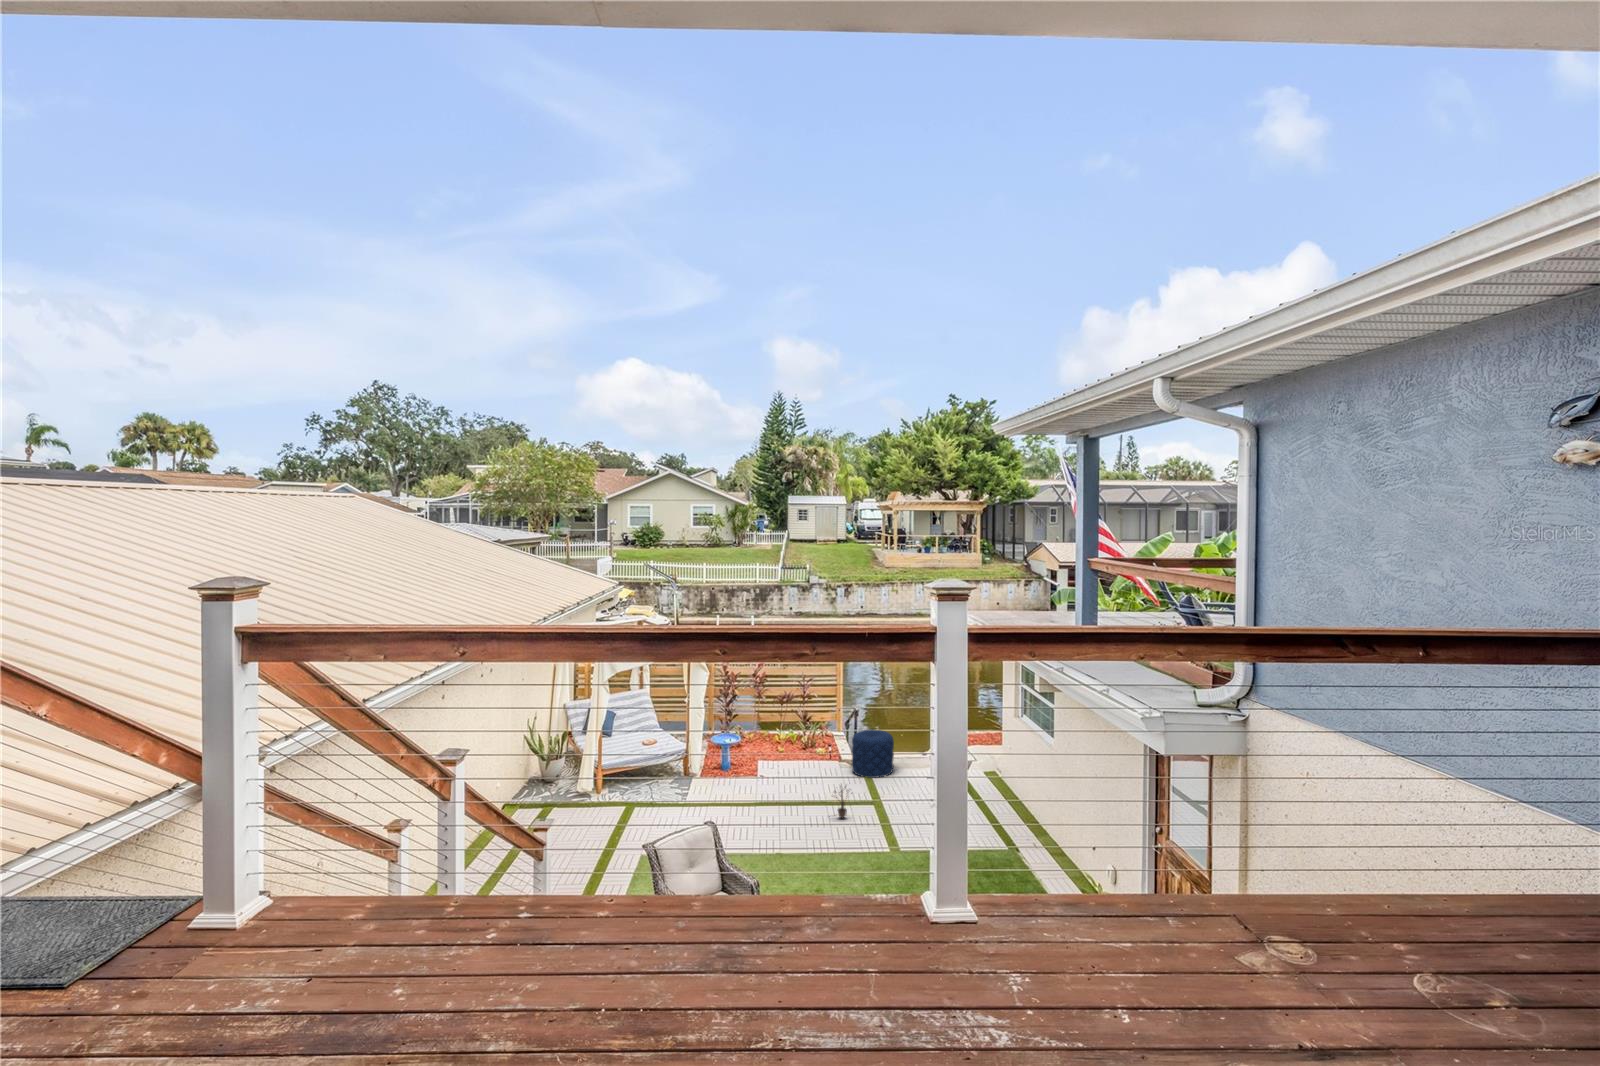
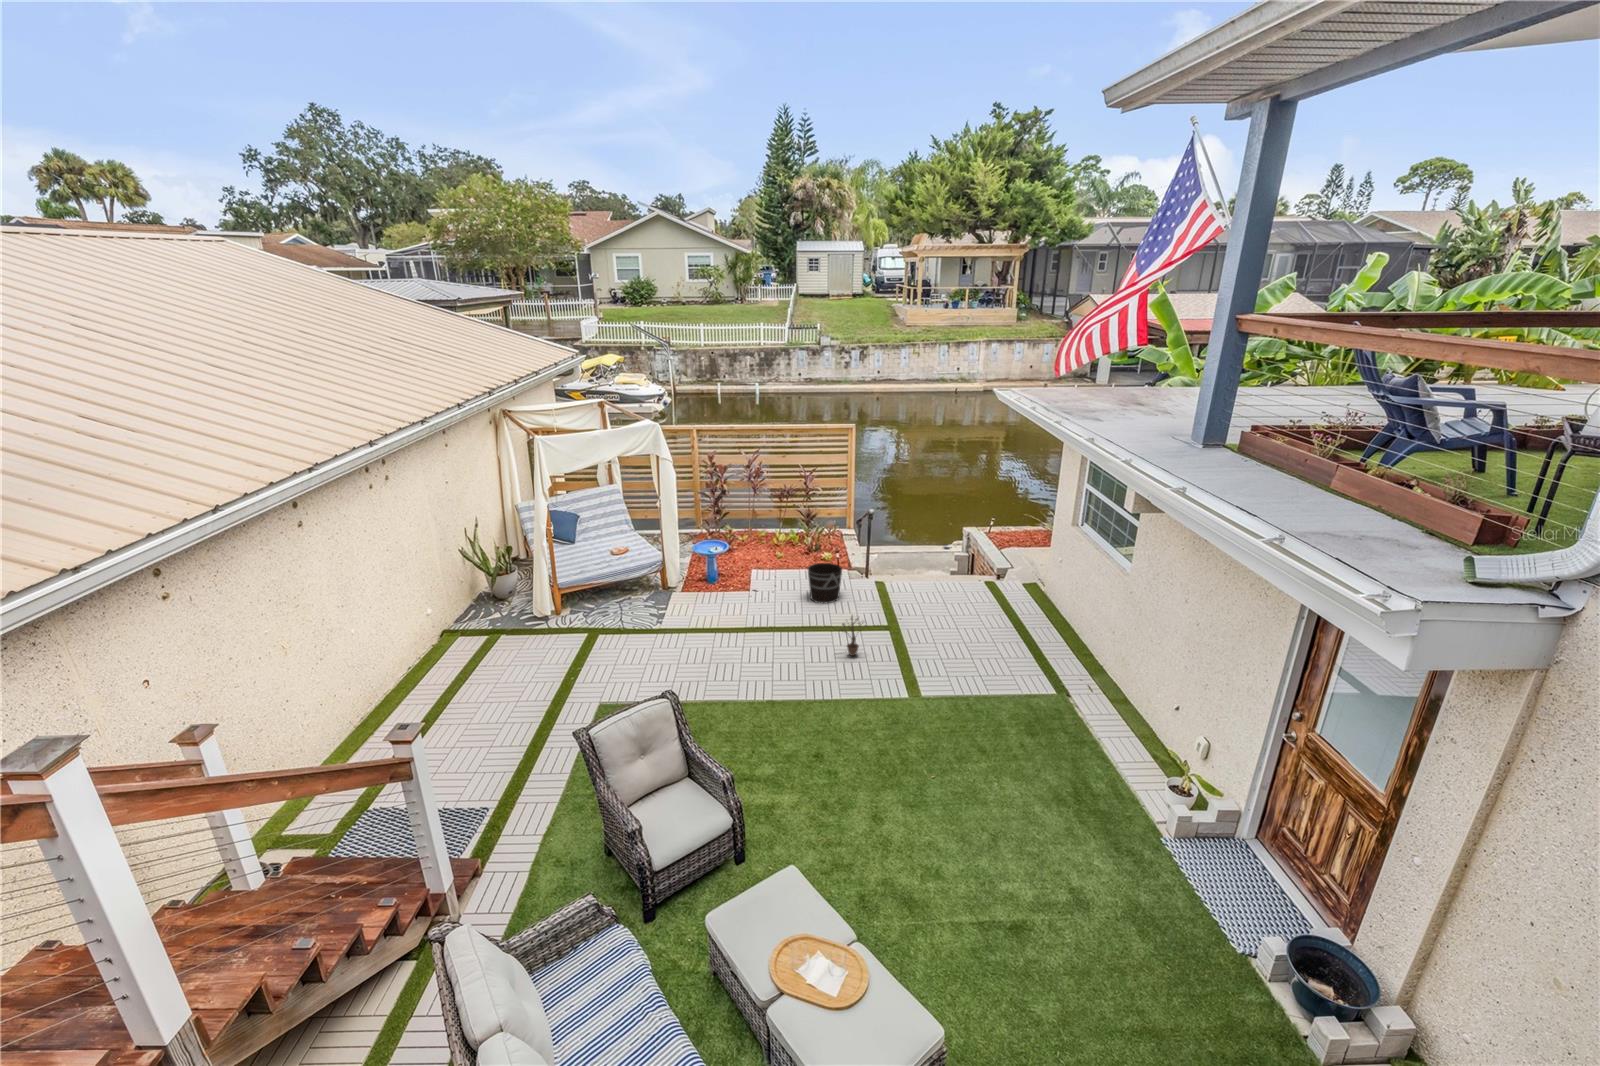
pouf: present [851,729,894,778] -> none [866,536,919,595]
bucket: none [805,750,833,784] -> present [808,563,842,603]

